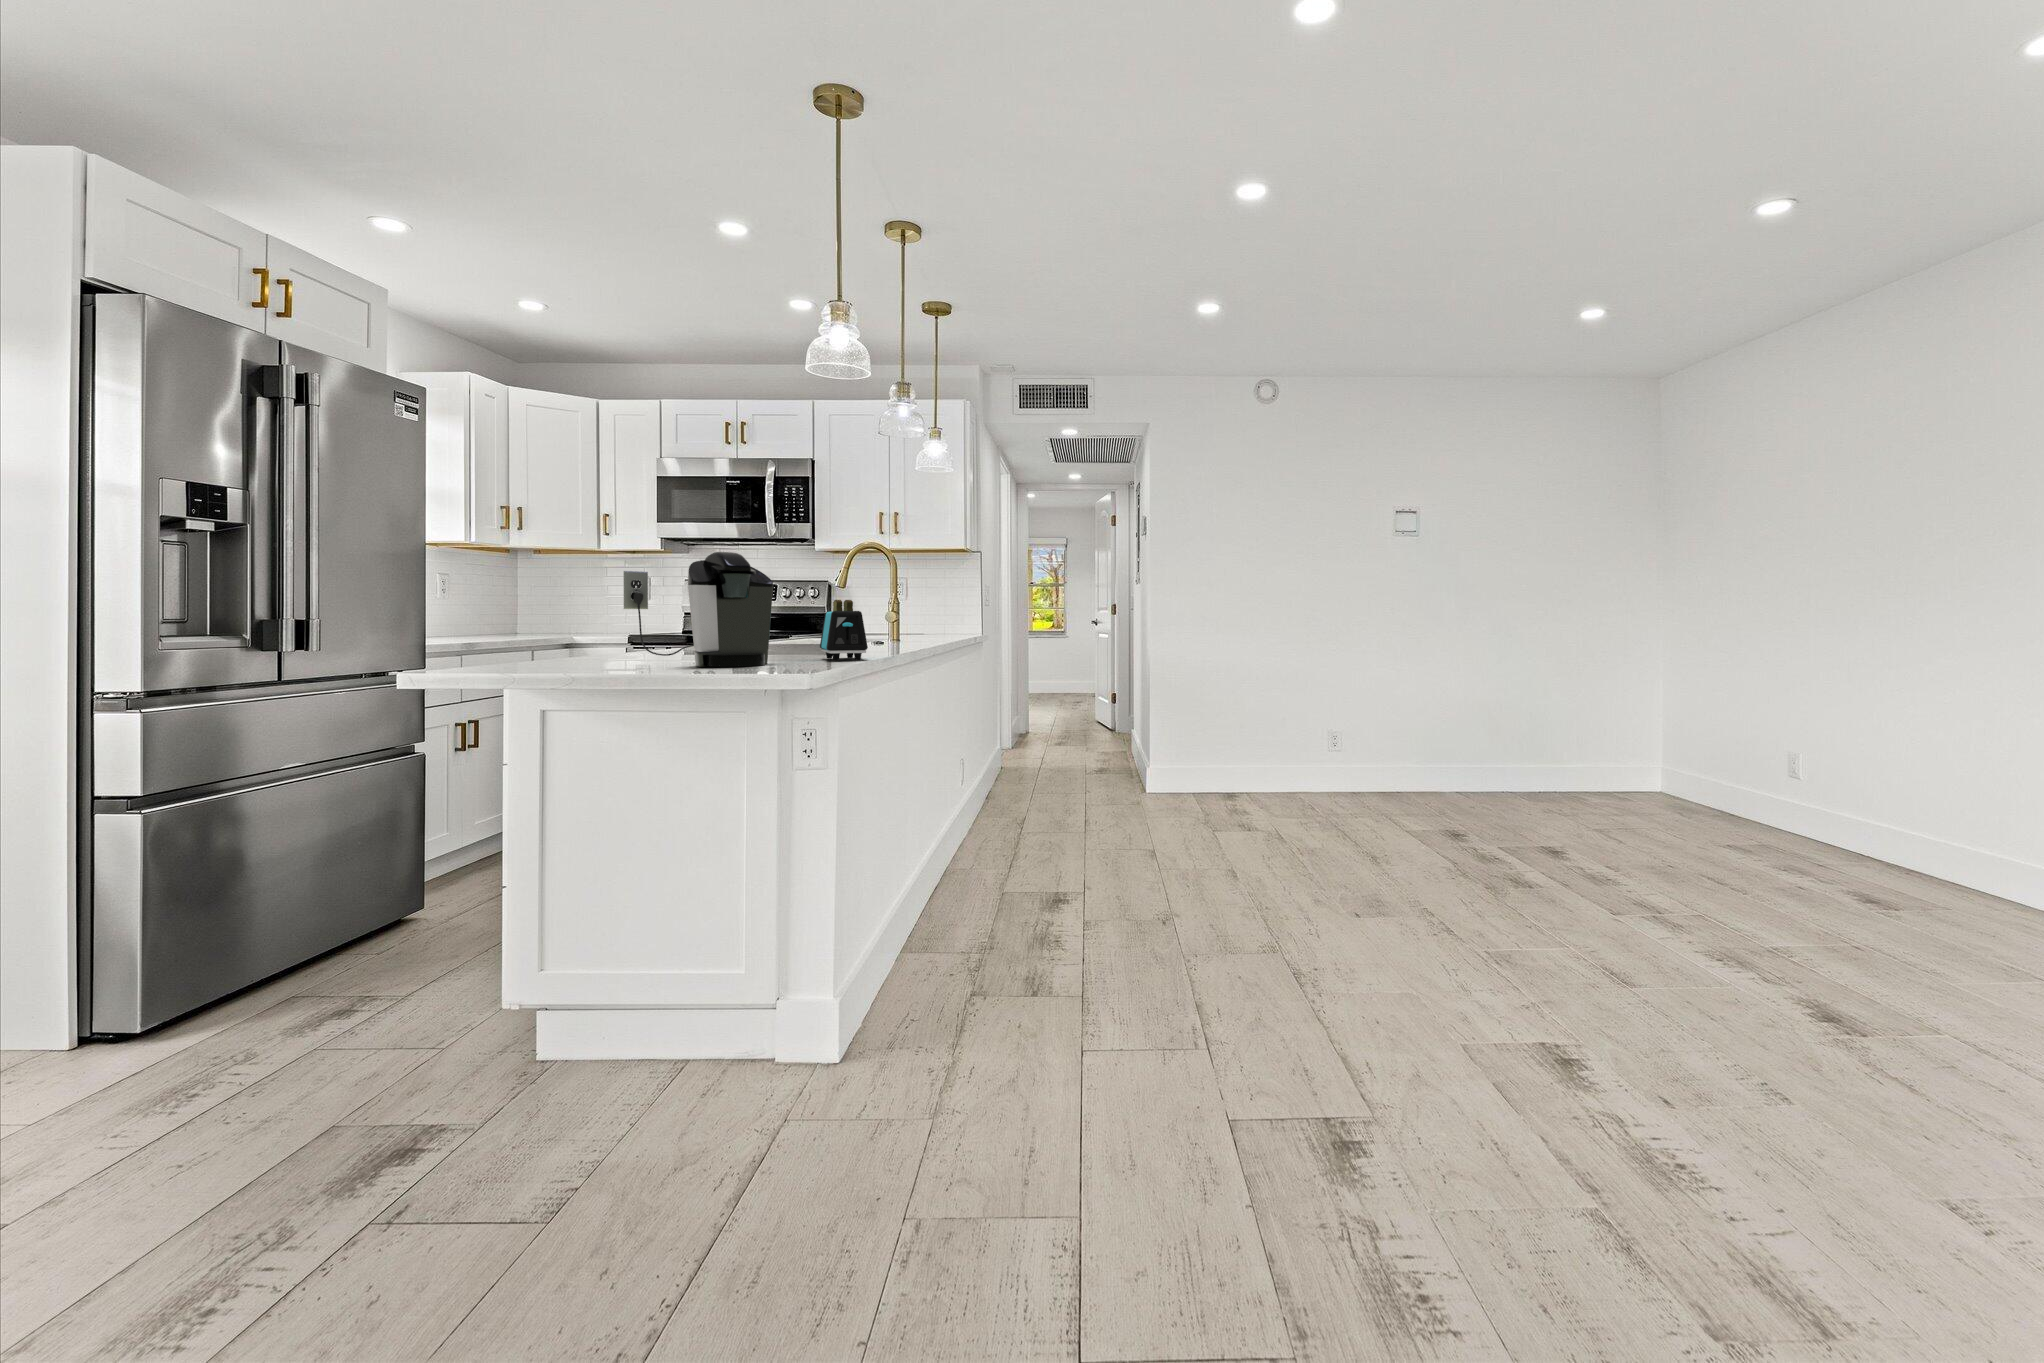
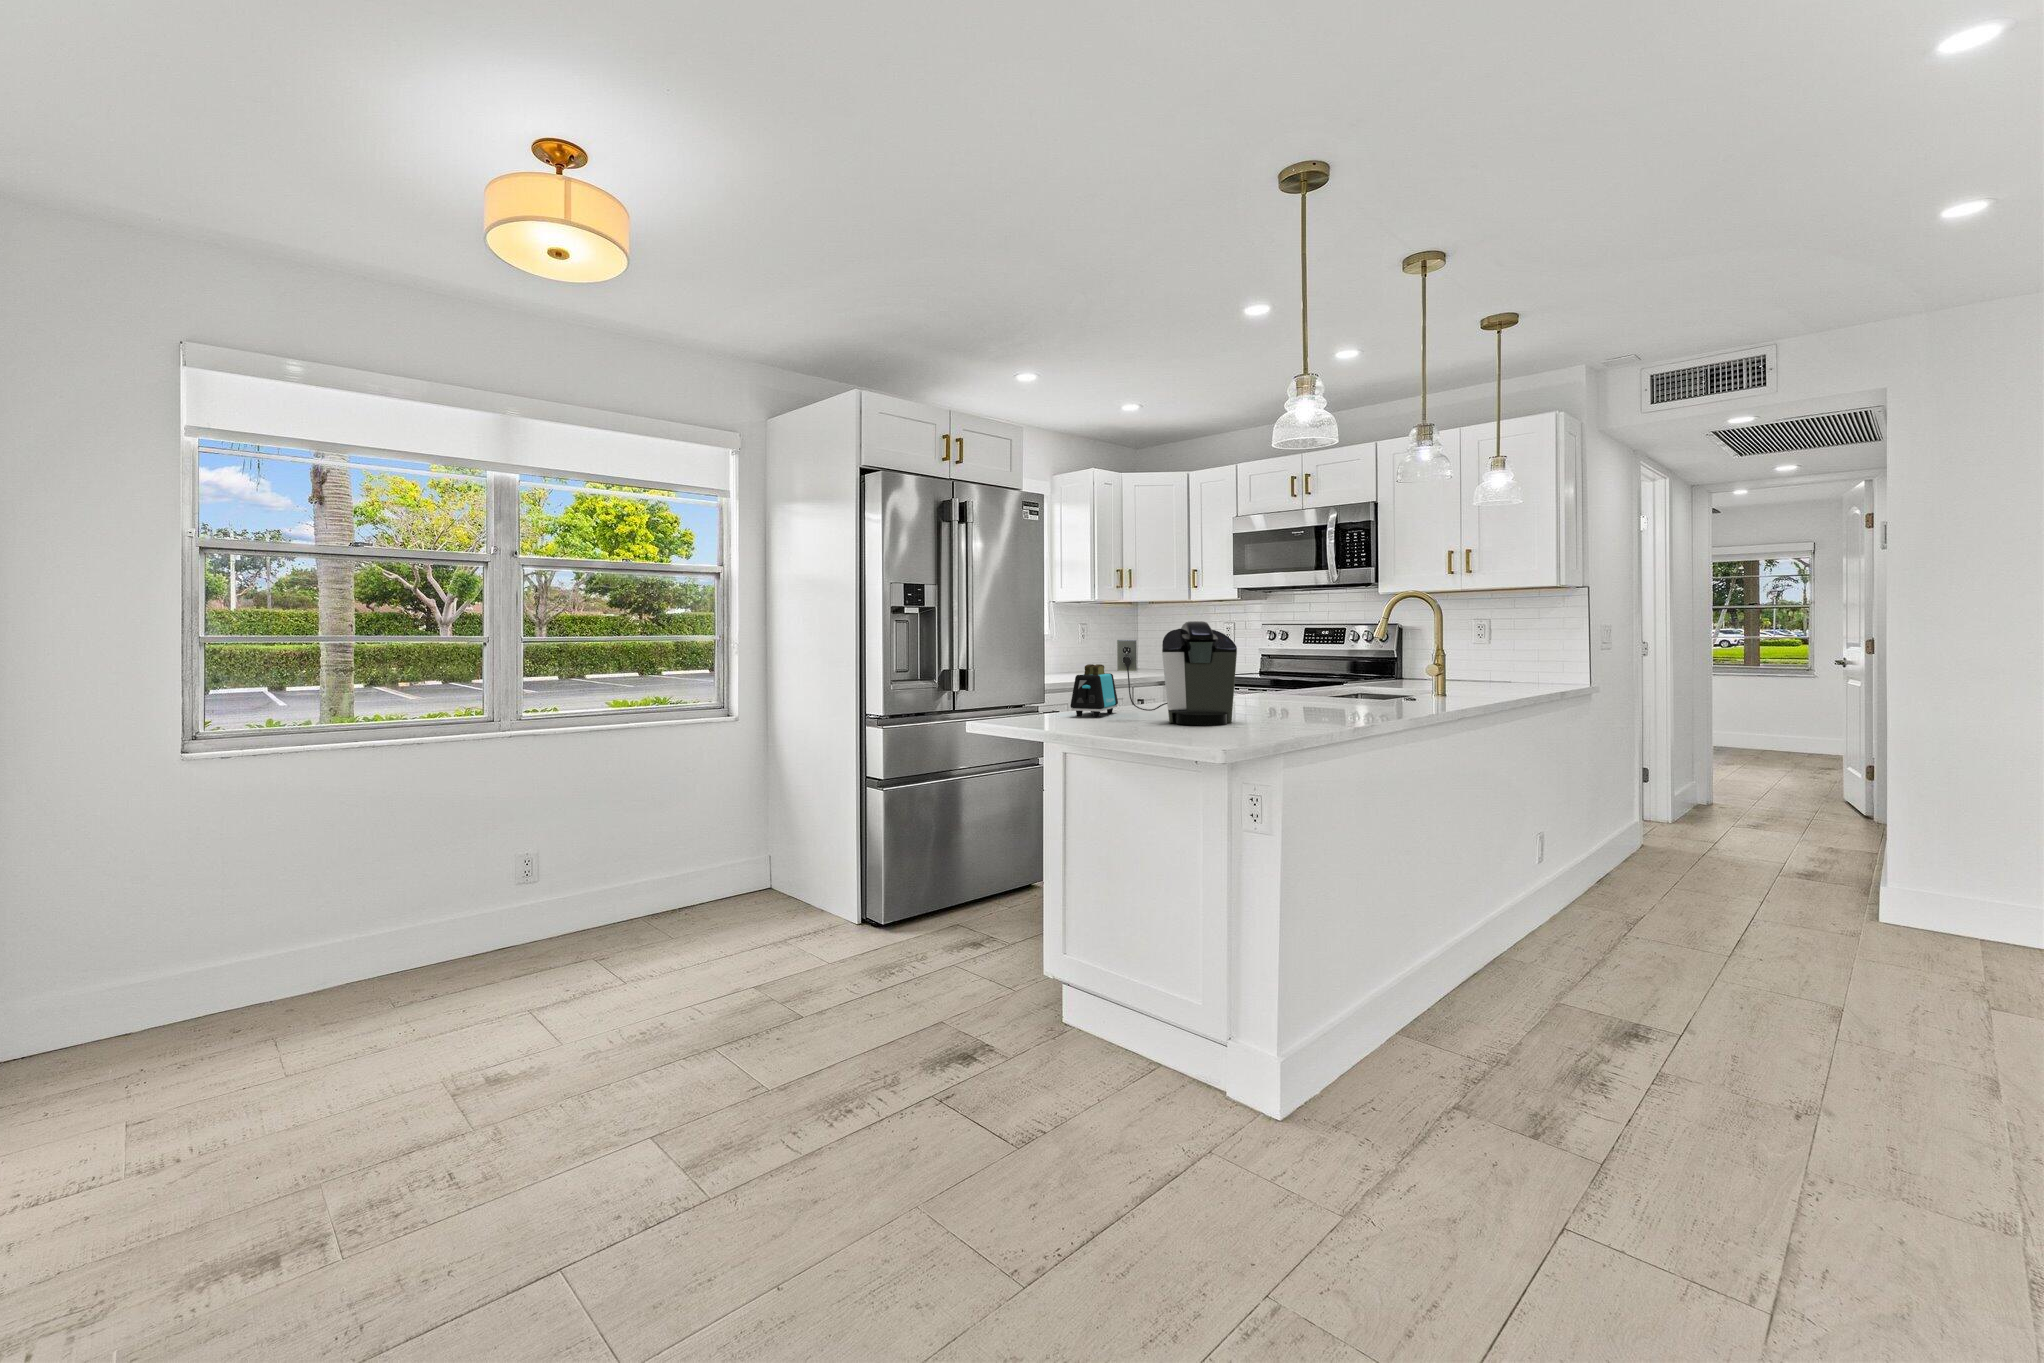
toaster: present [820,600,868,660] -> present [1070,664,1118,717]

